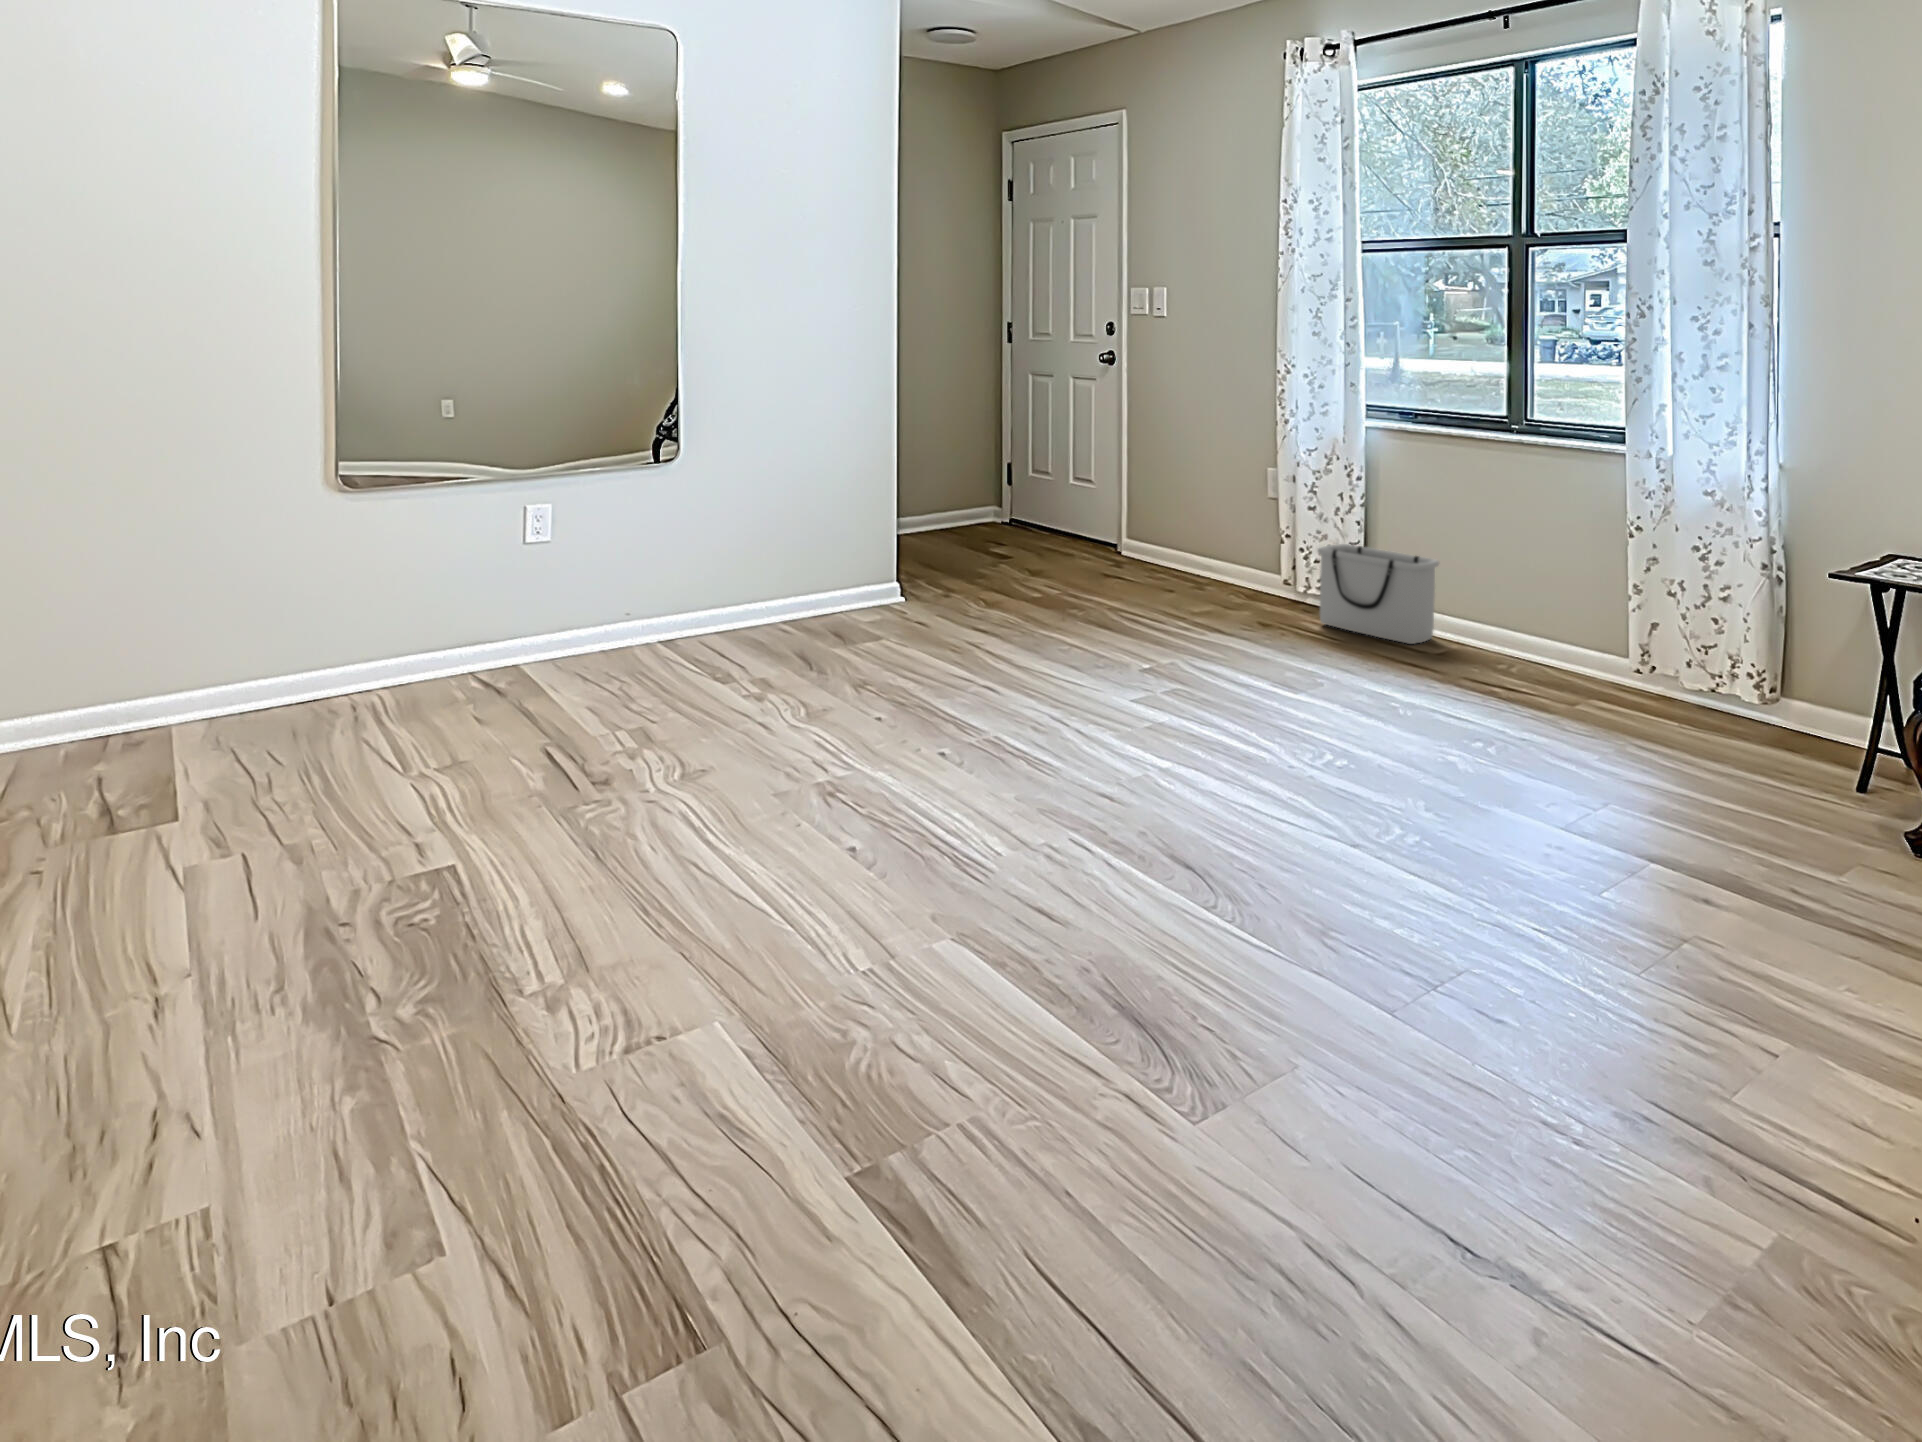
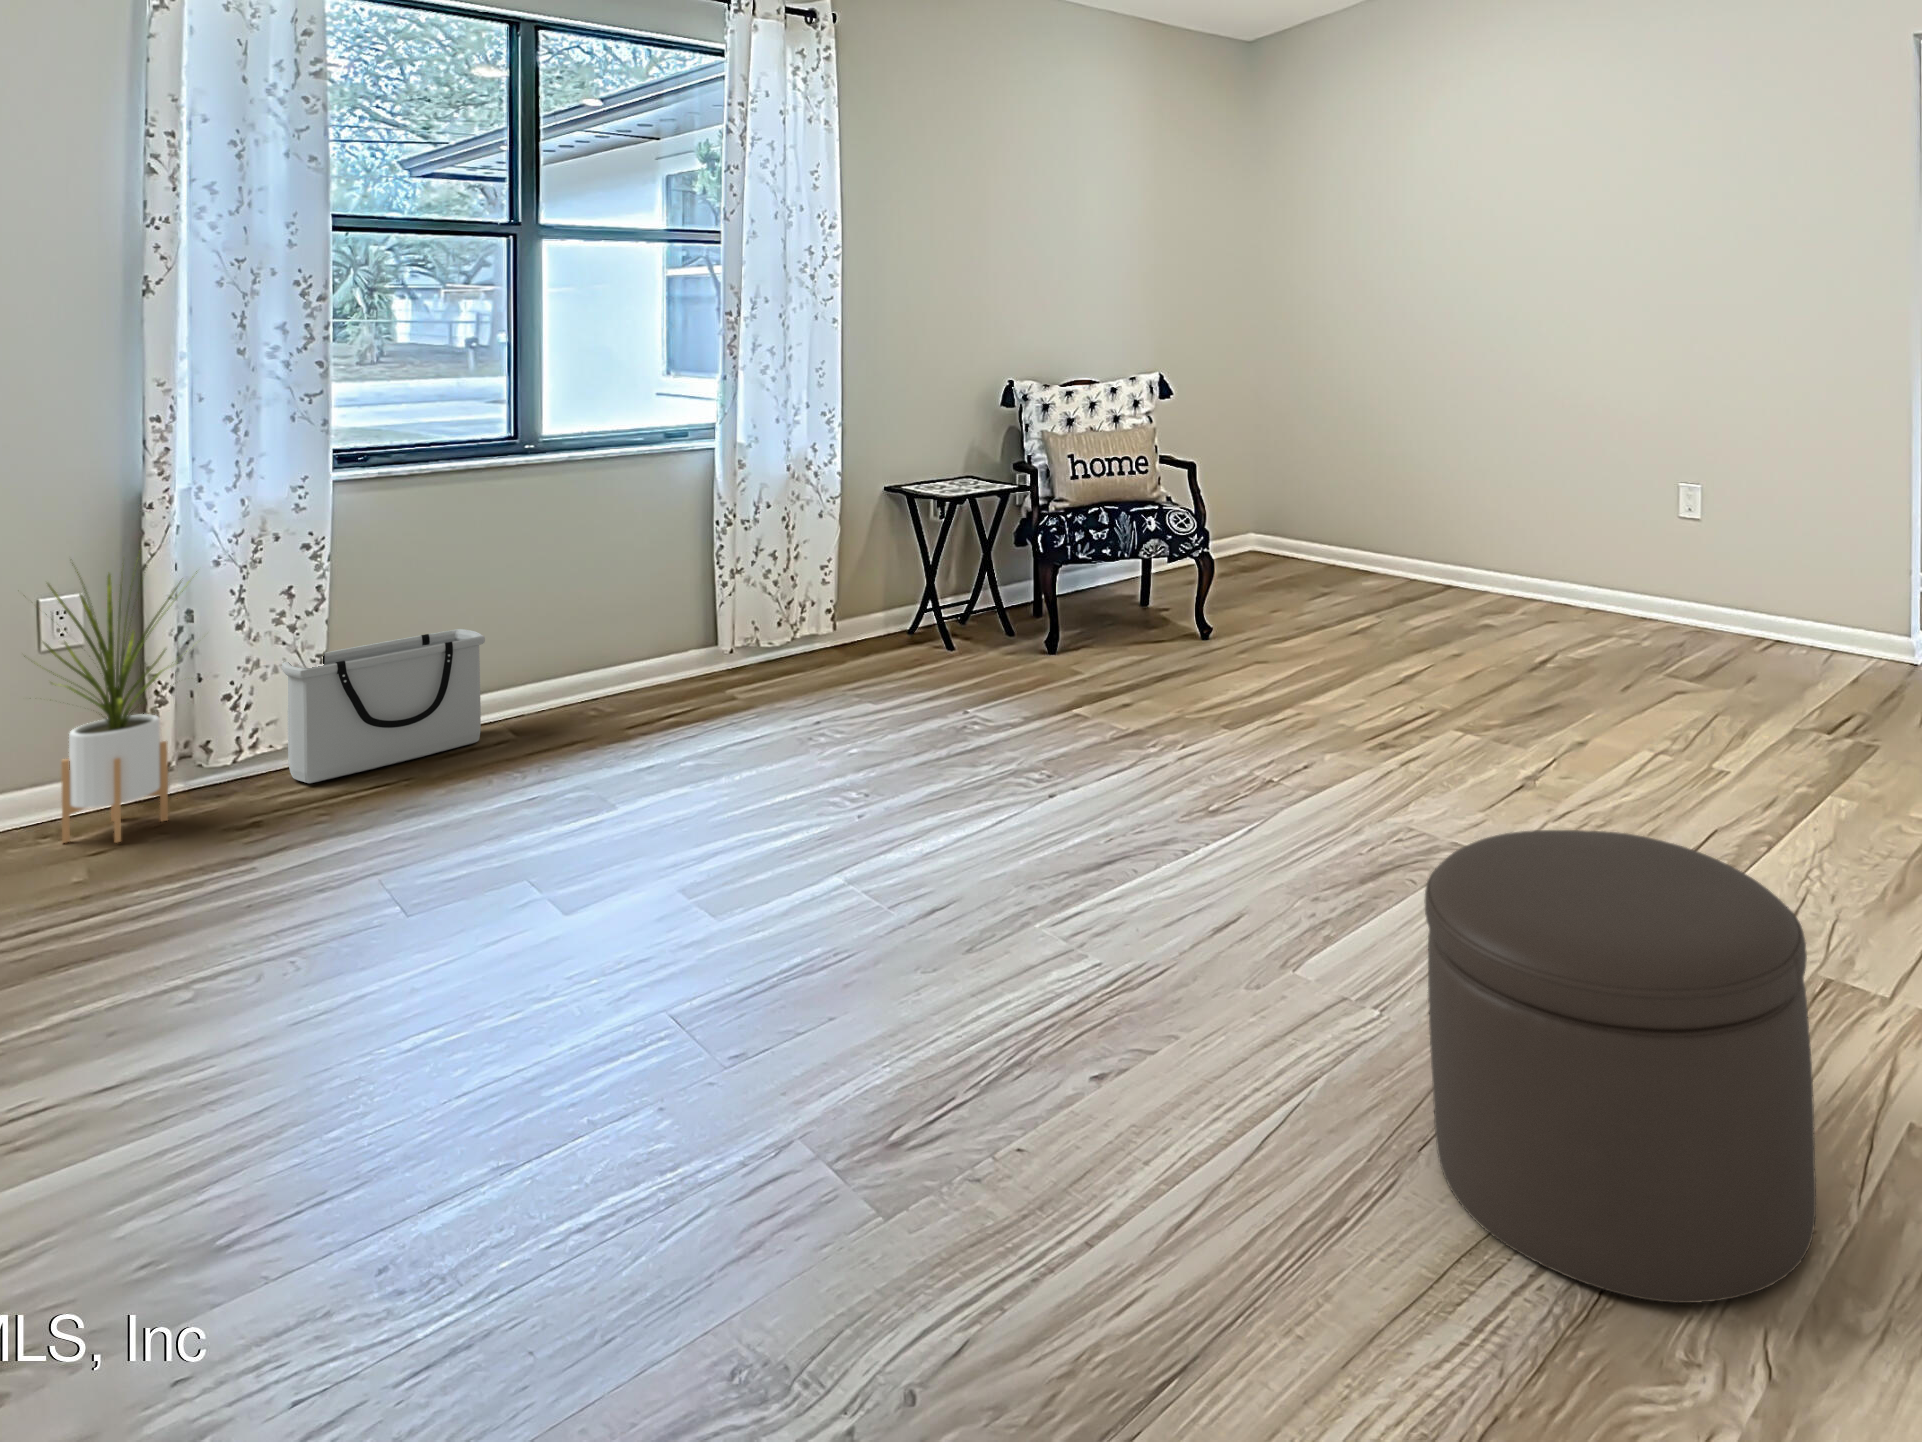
house plant: none [1209,450,1299,612] -> present [24,563,197,843]
ottoman: none [410,755,741,1123] -> present [1425,830,1816,1303]

